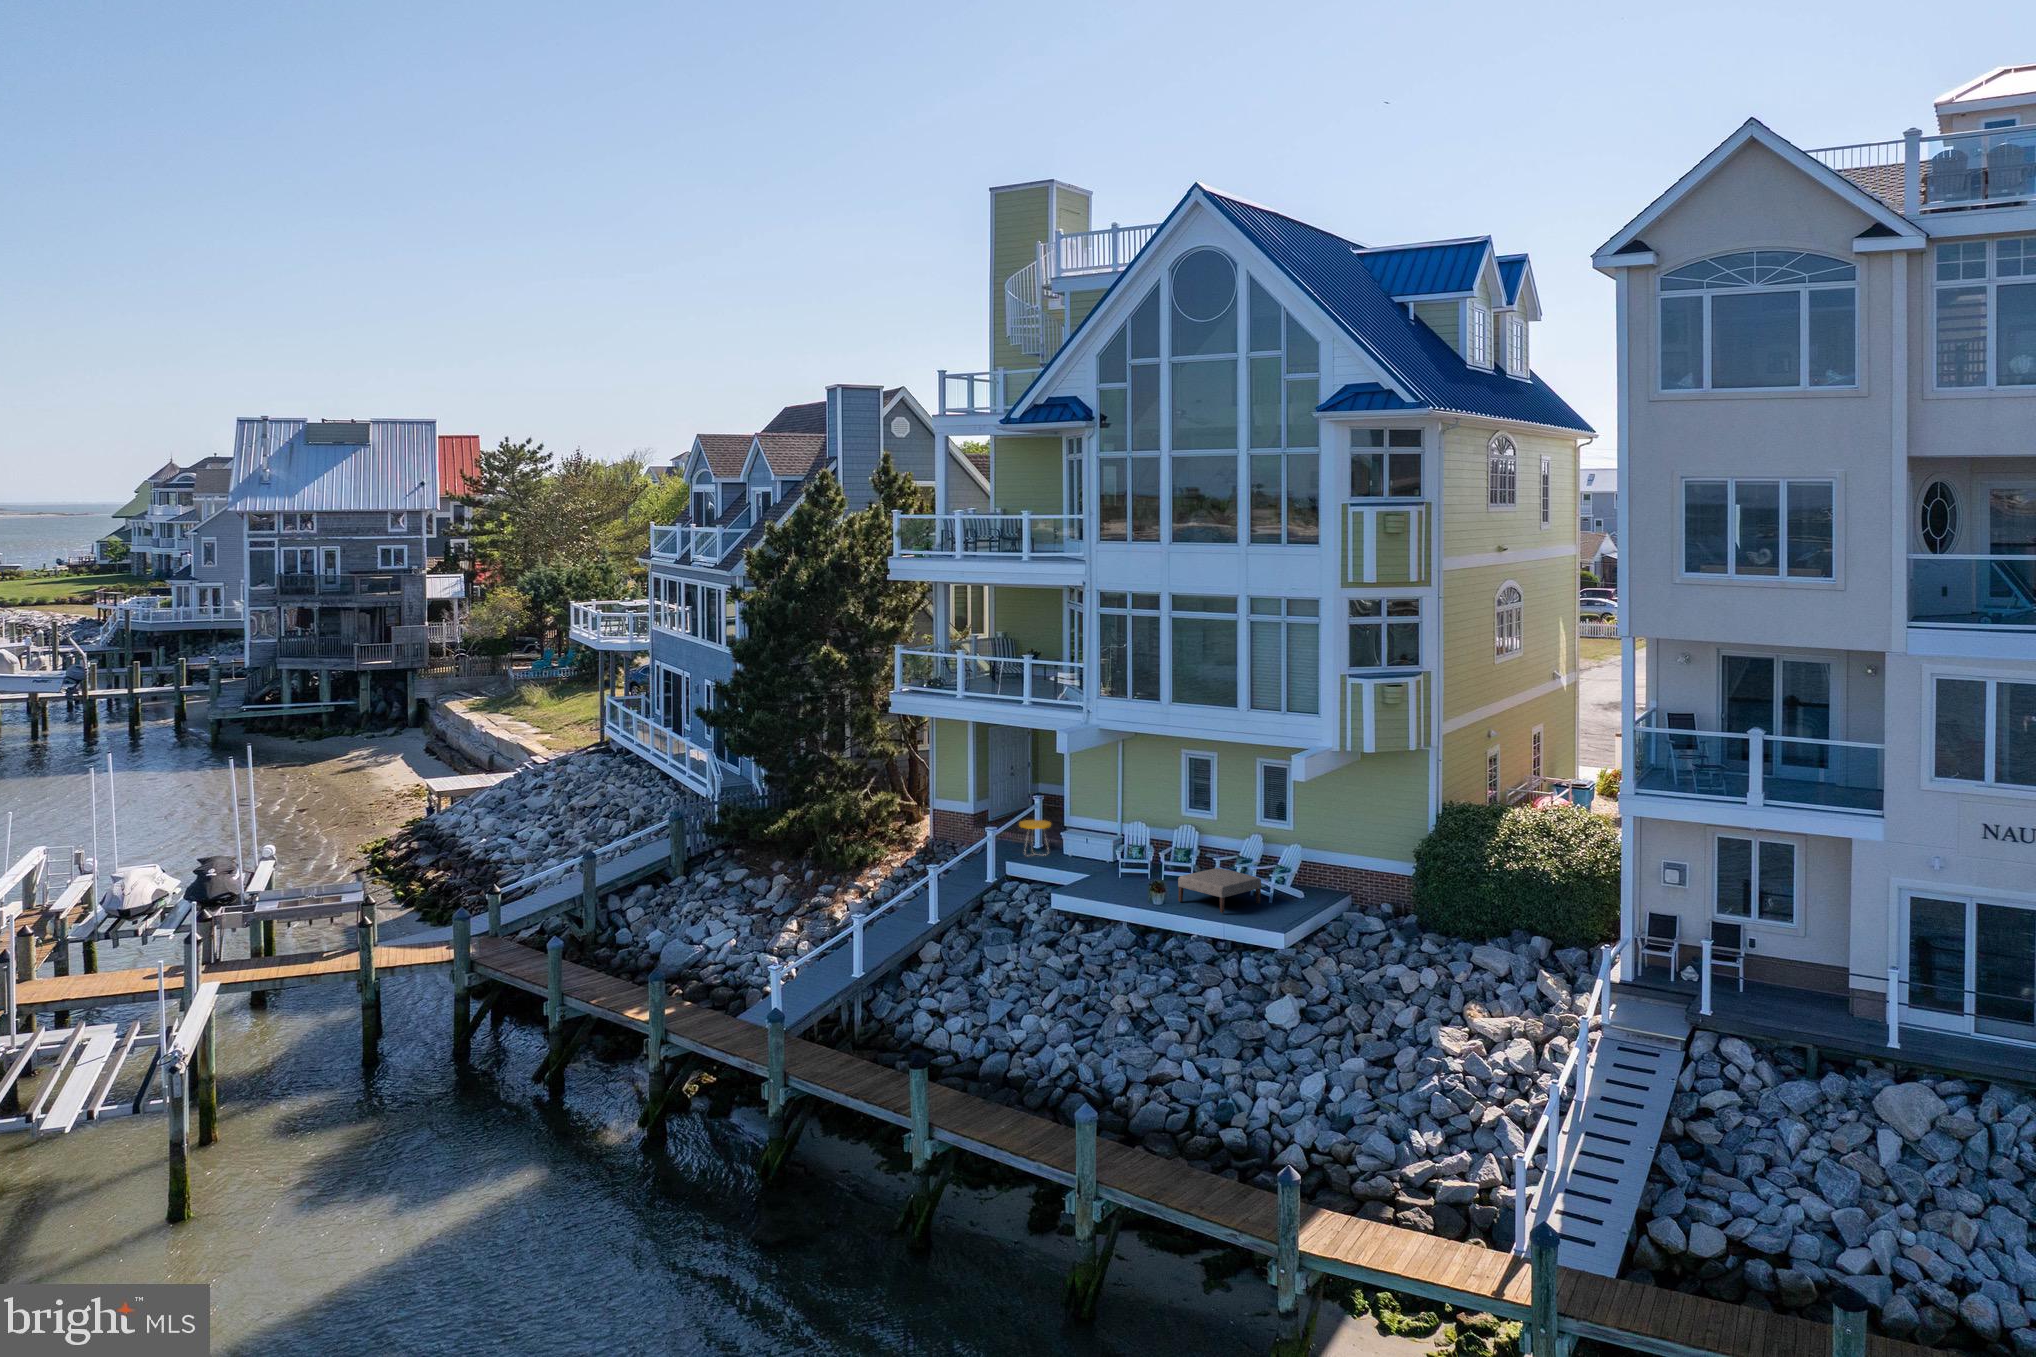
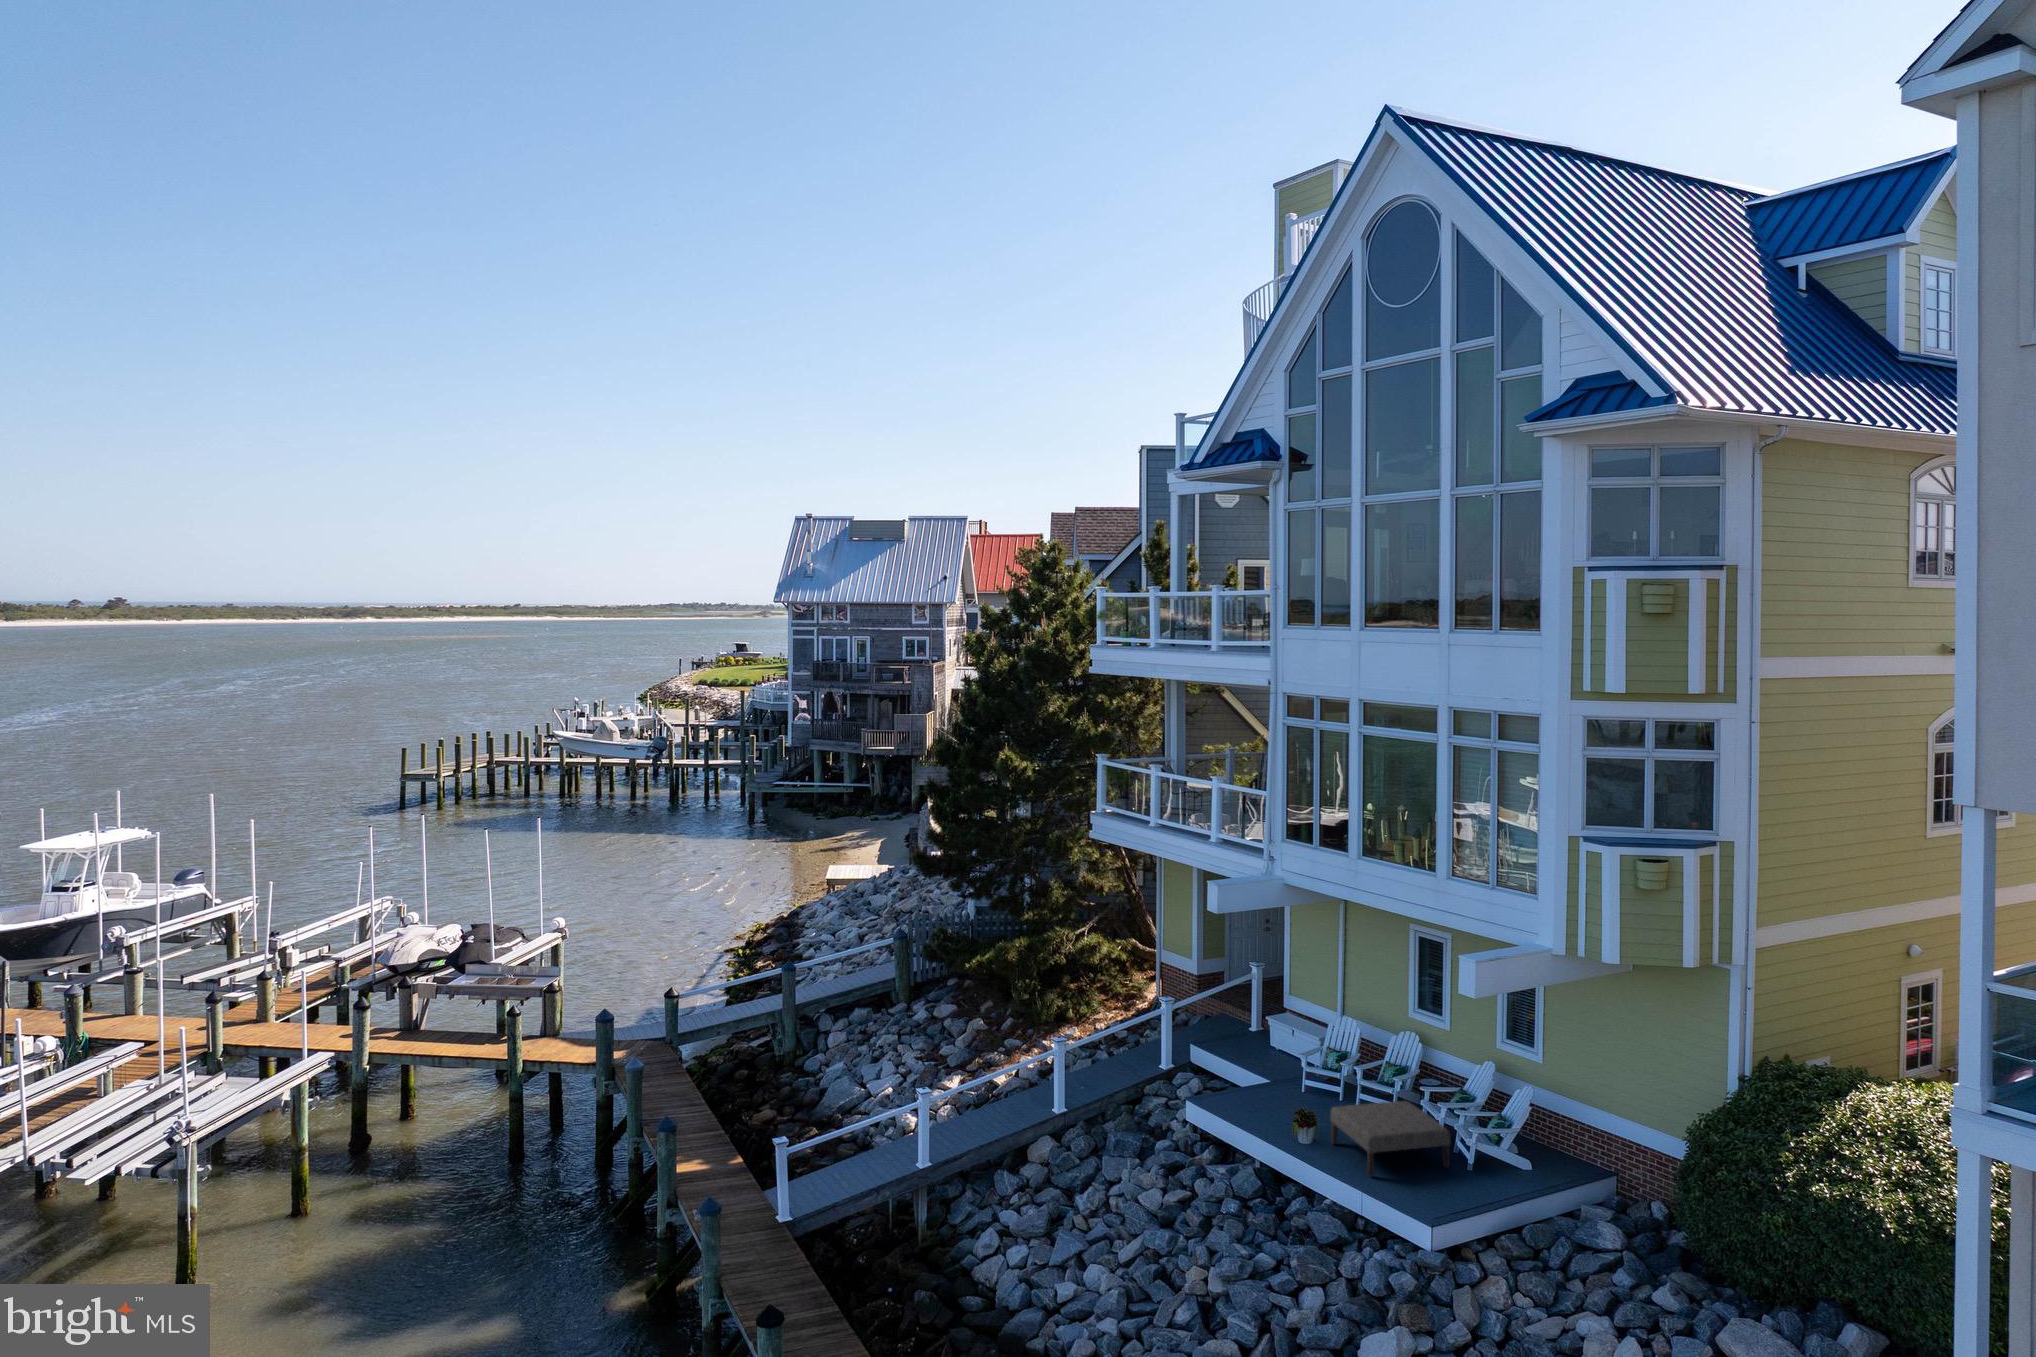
side table: present [1019,820,1051,849] -> none [1211,988,1254,1038]

